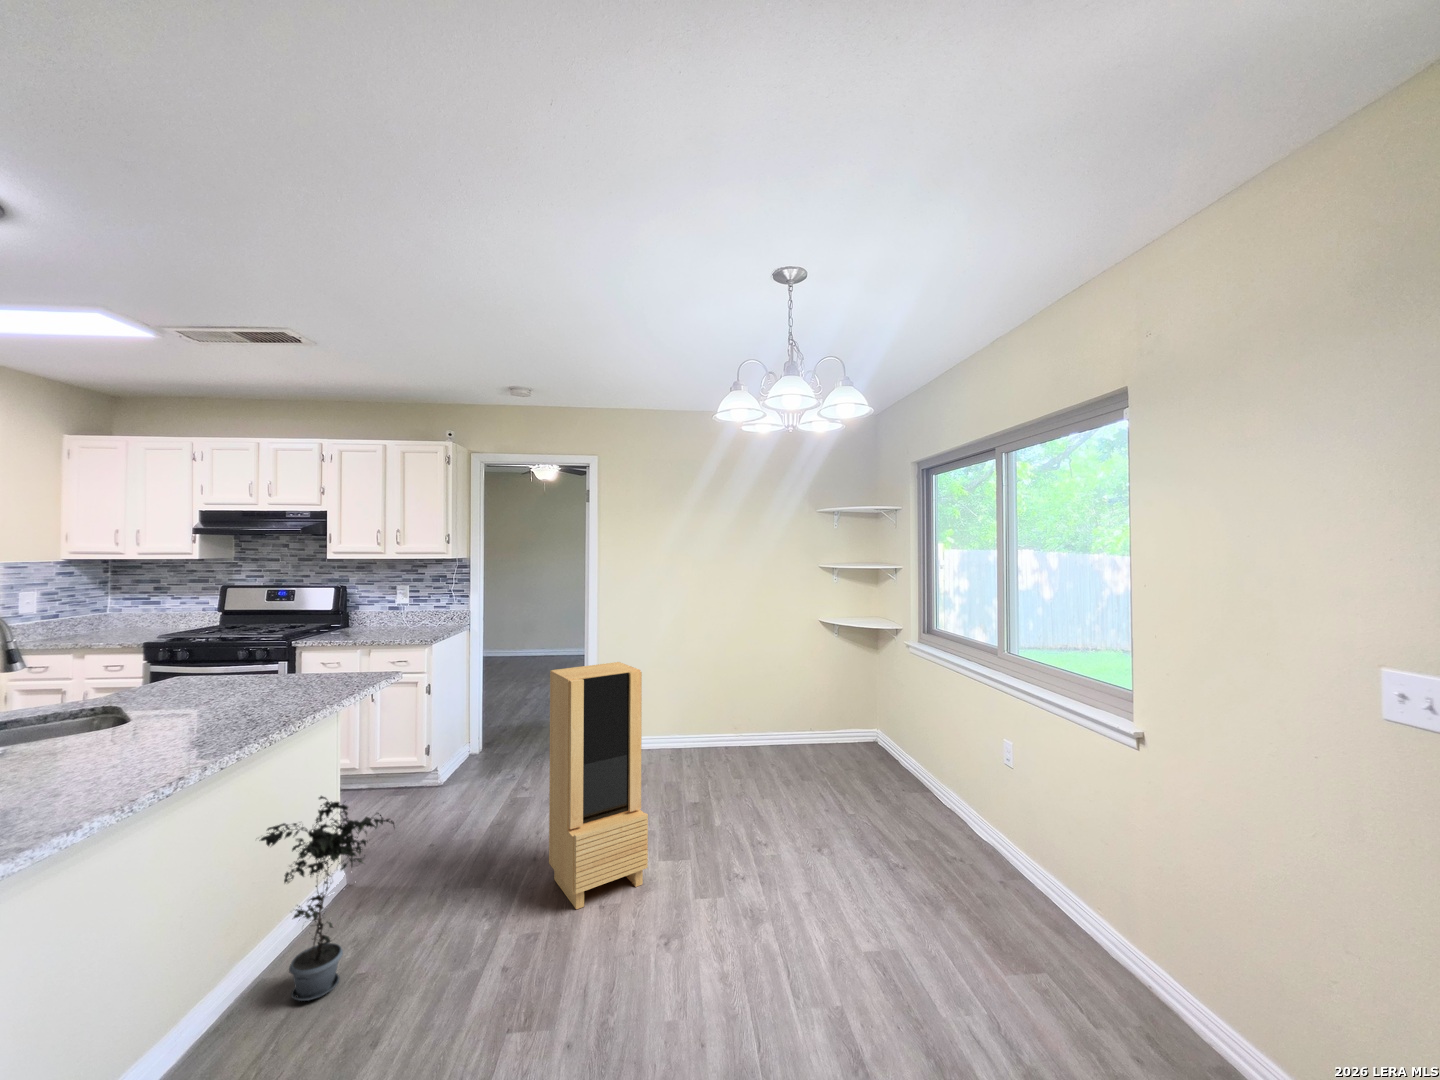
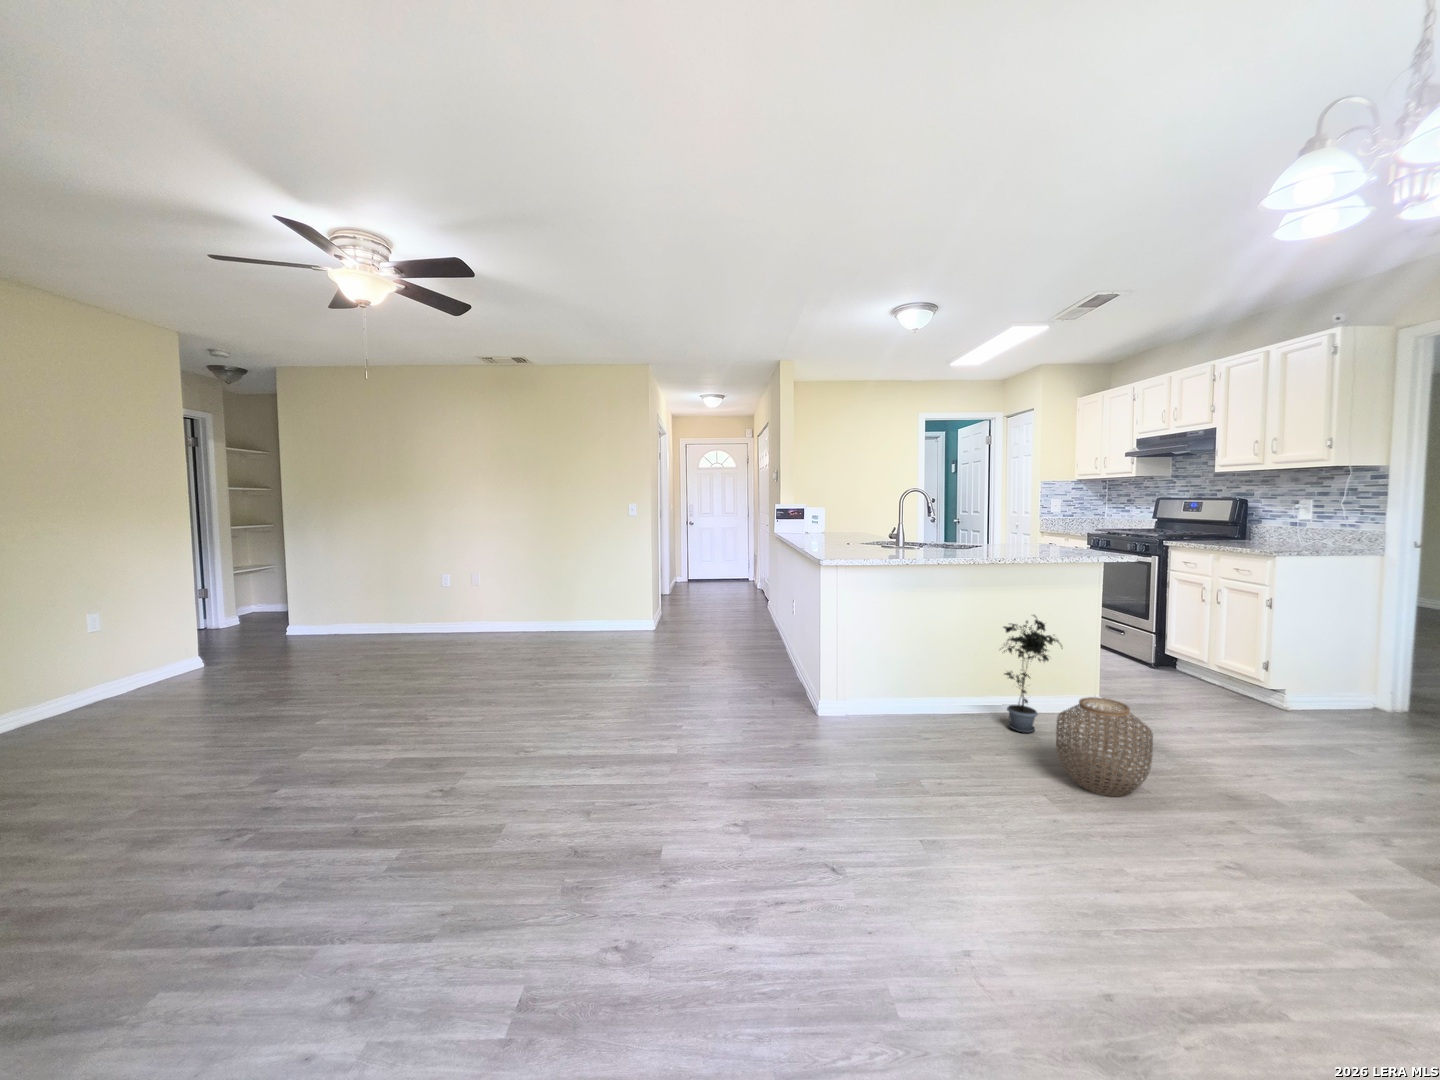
storage cabinet: present [549,662,648,909] -> none [1206,571,1359,838]
woven basket: none [458,857,565,997] -> present [1056,697,1153,796]

